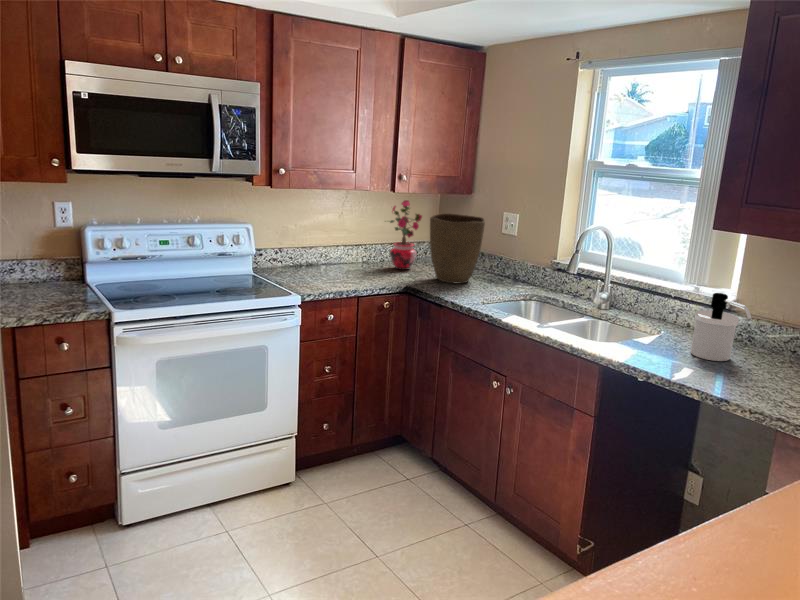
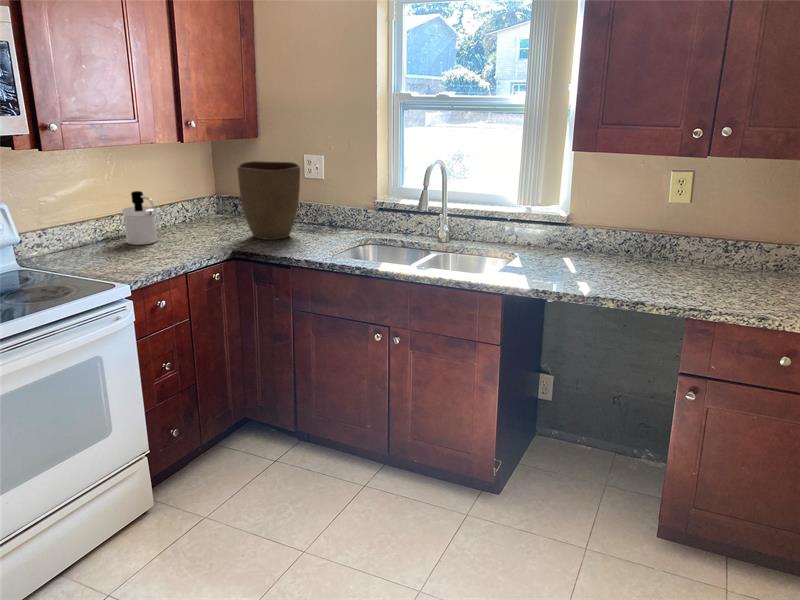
potted plant: present [390,200,422,270] -> none [169,150,215,233]
soap dispenser: present [691,293,752,361] -> present [122,191,157,245]

